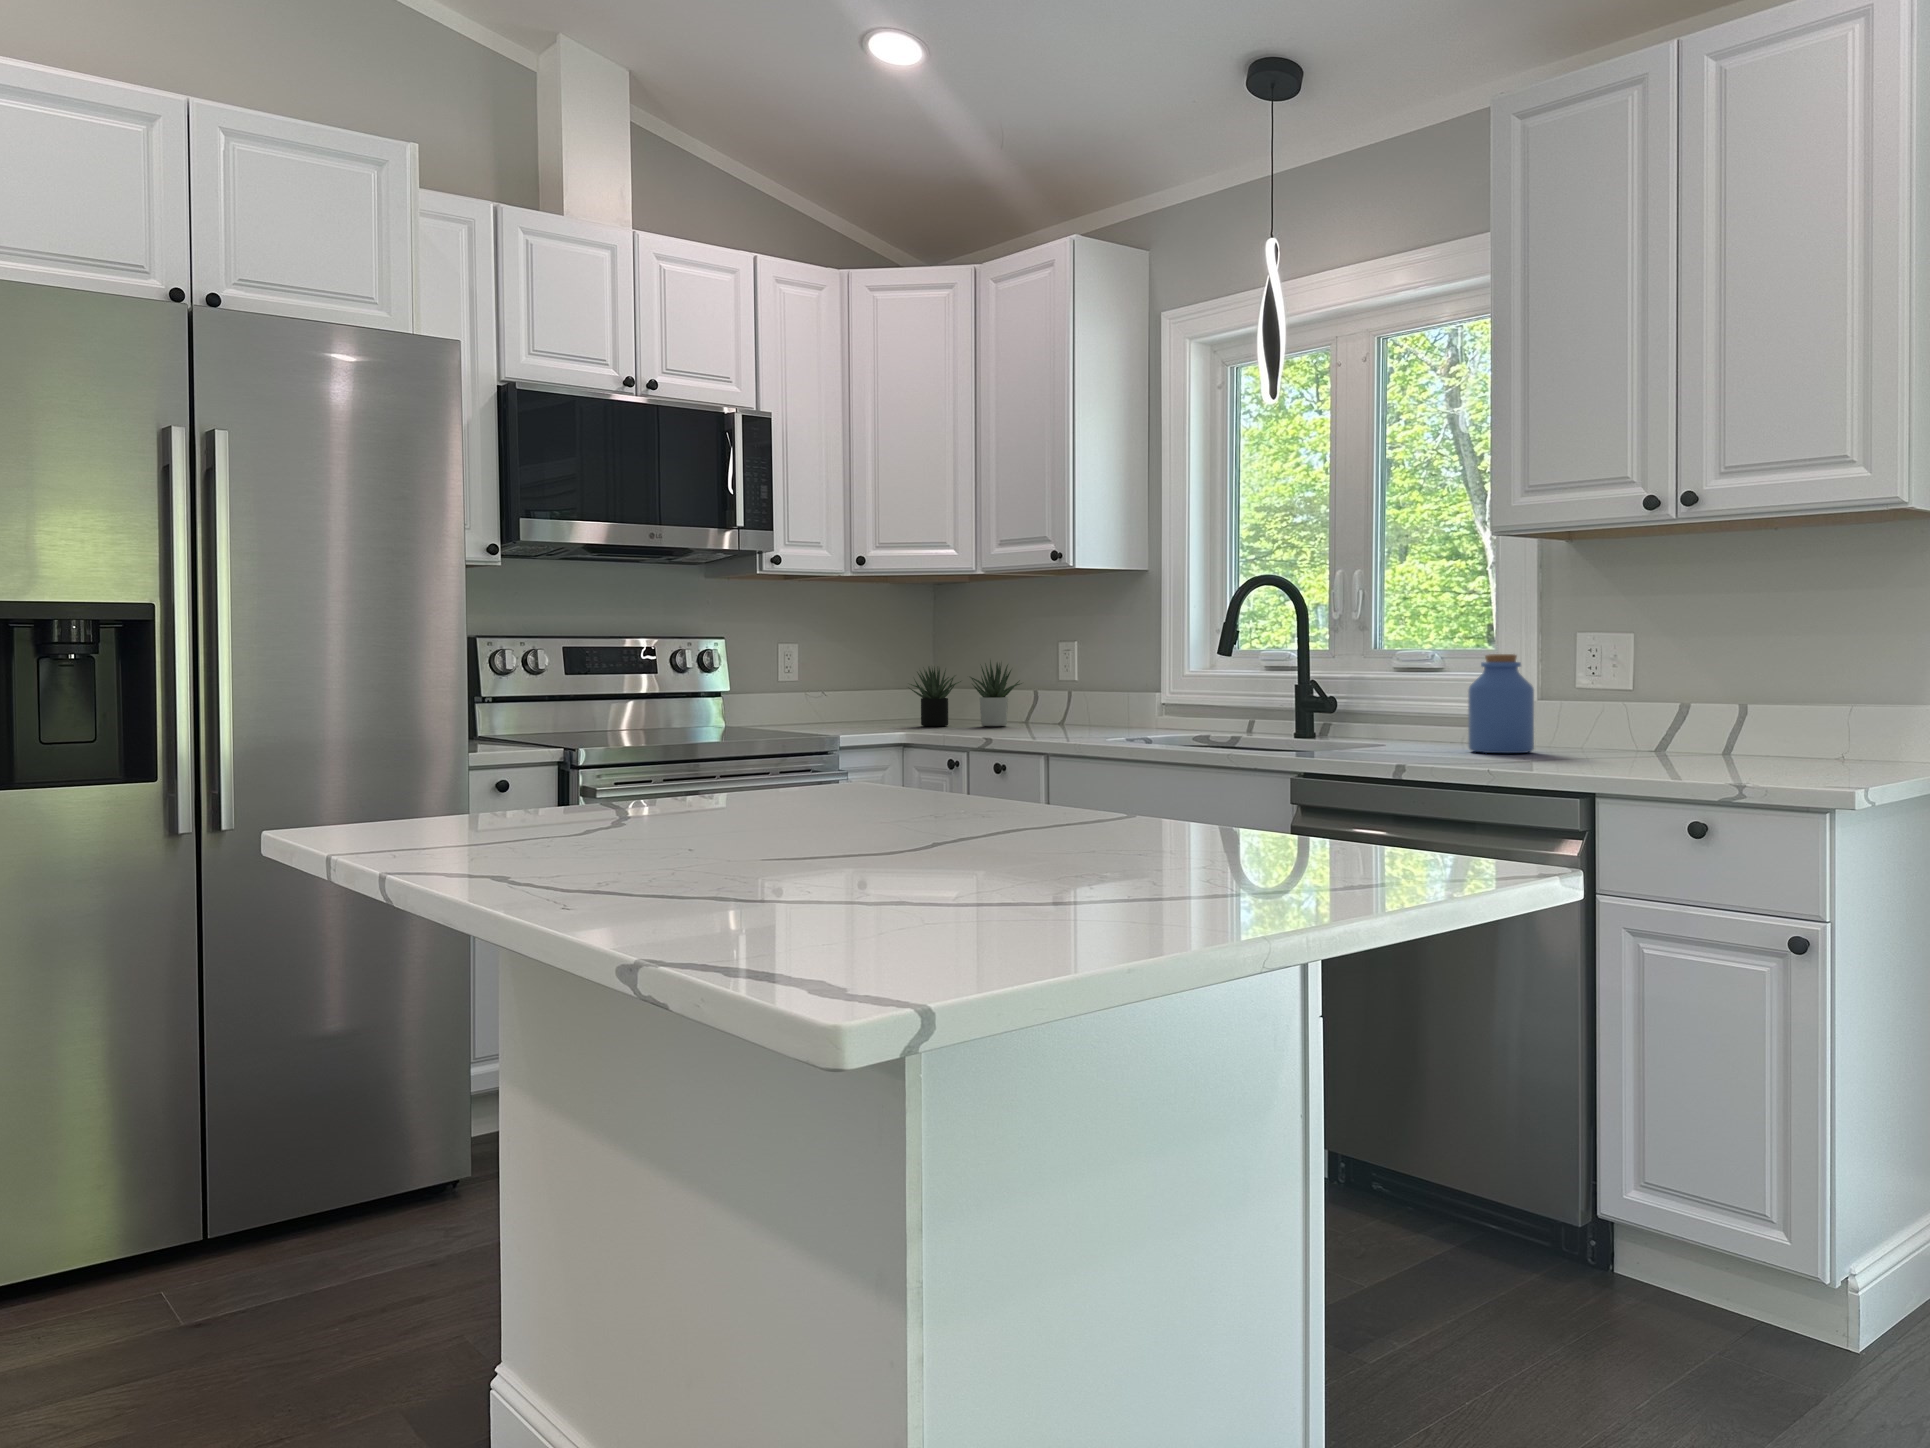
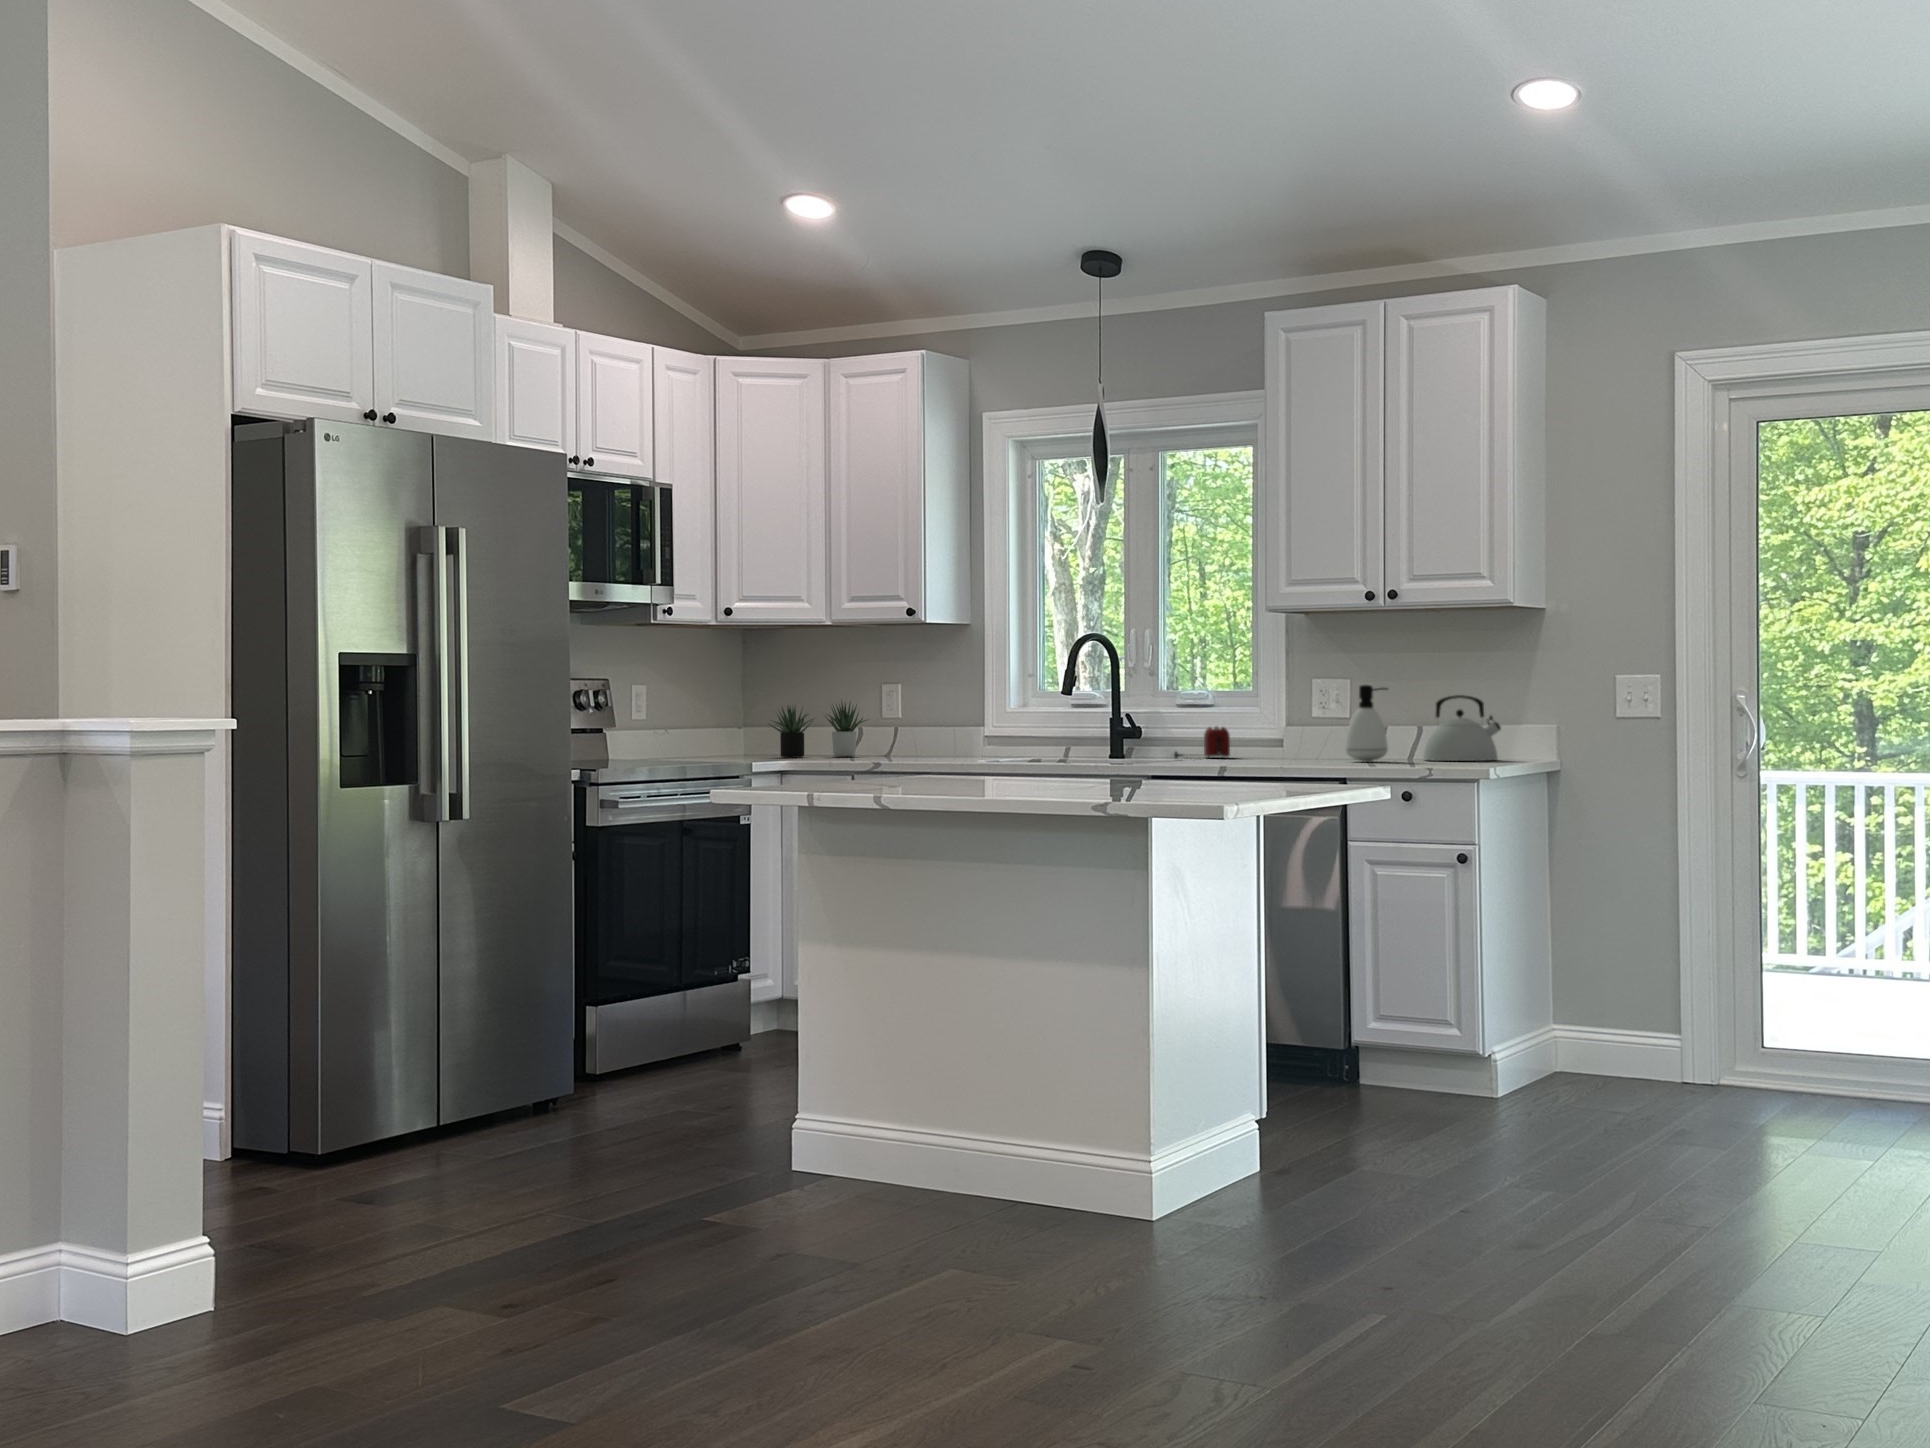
soap dispenser: none [1611,643,1684,759] -> present [1346,685,1388,761]
jar: present [1468,654,1534,753] -> none [1251,693,1294,761]
kettle: none [1744,659,1885,764] -> present [1423,695,1501,761]
toaster: none [1359,700,1452,745] -> present [1174,727,1230,758]

